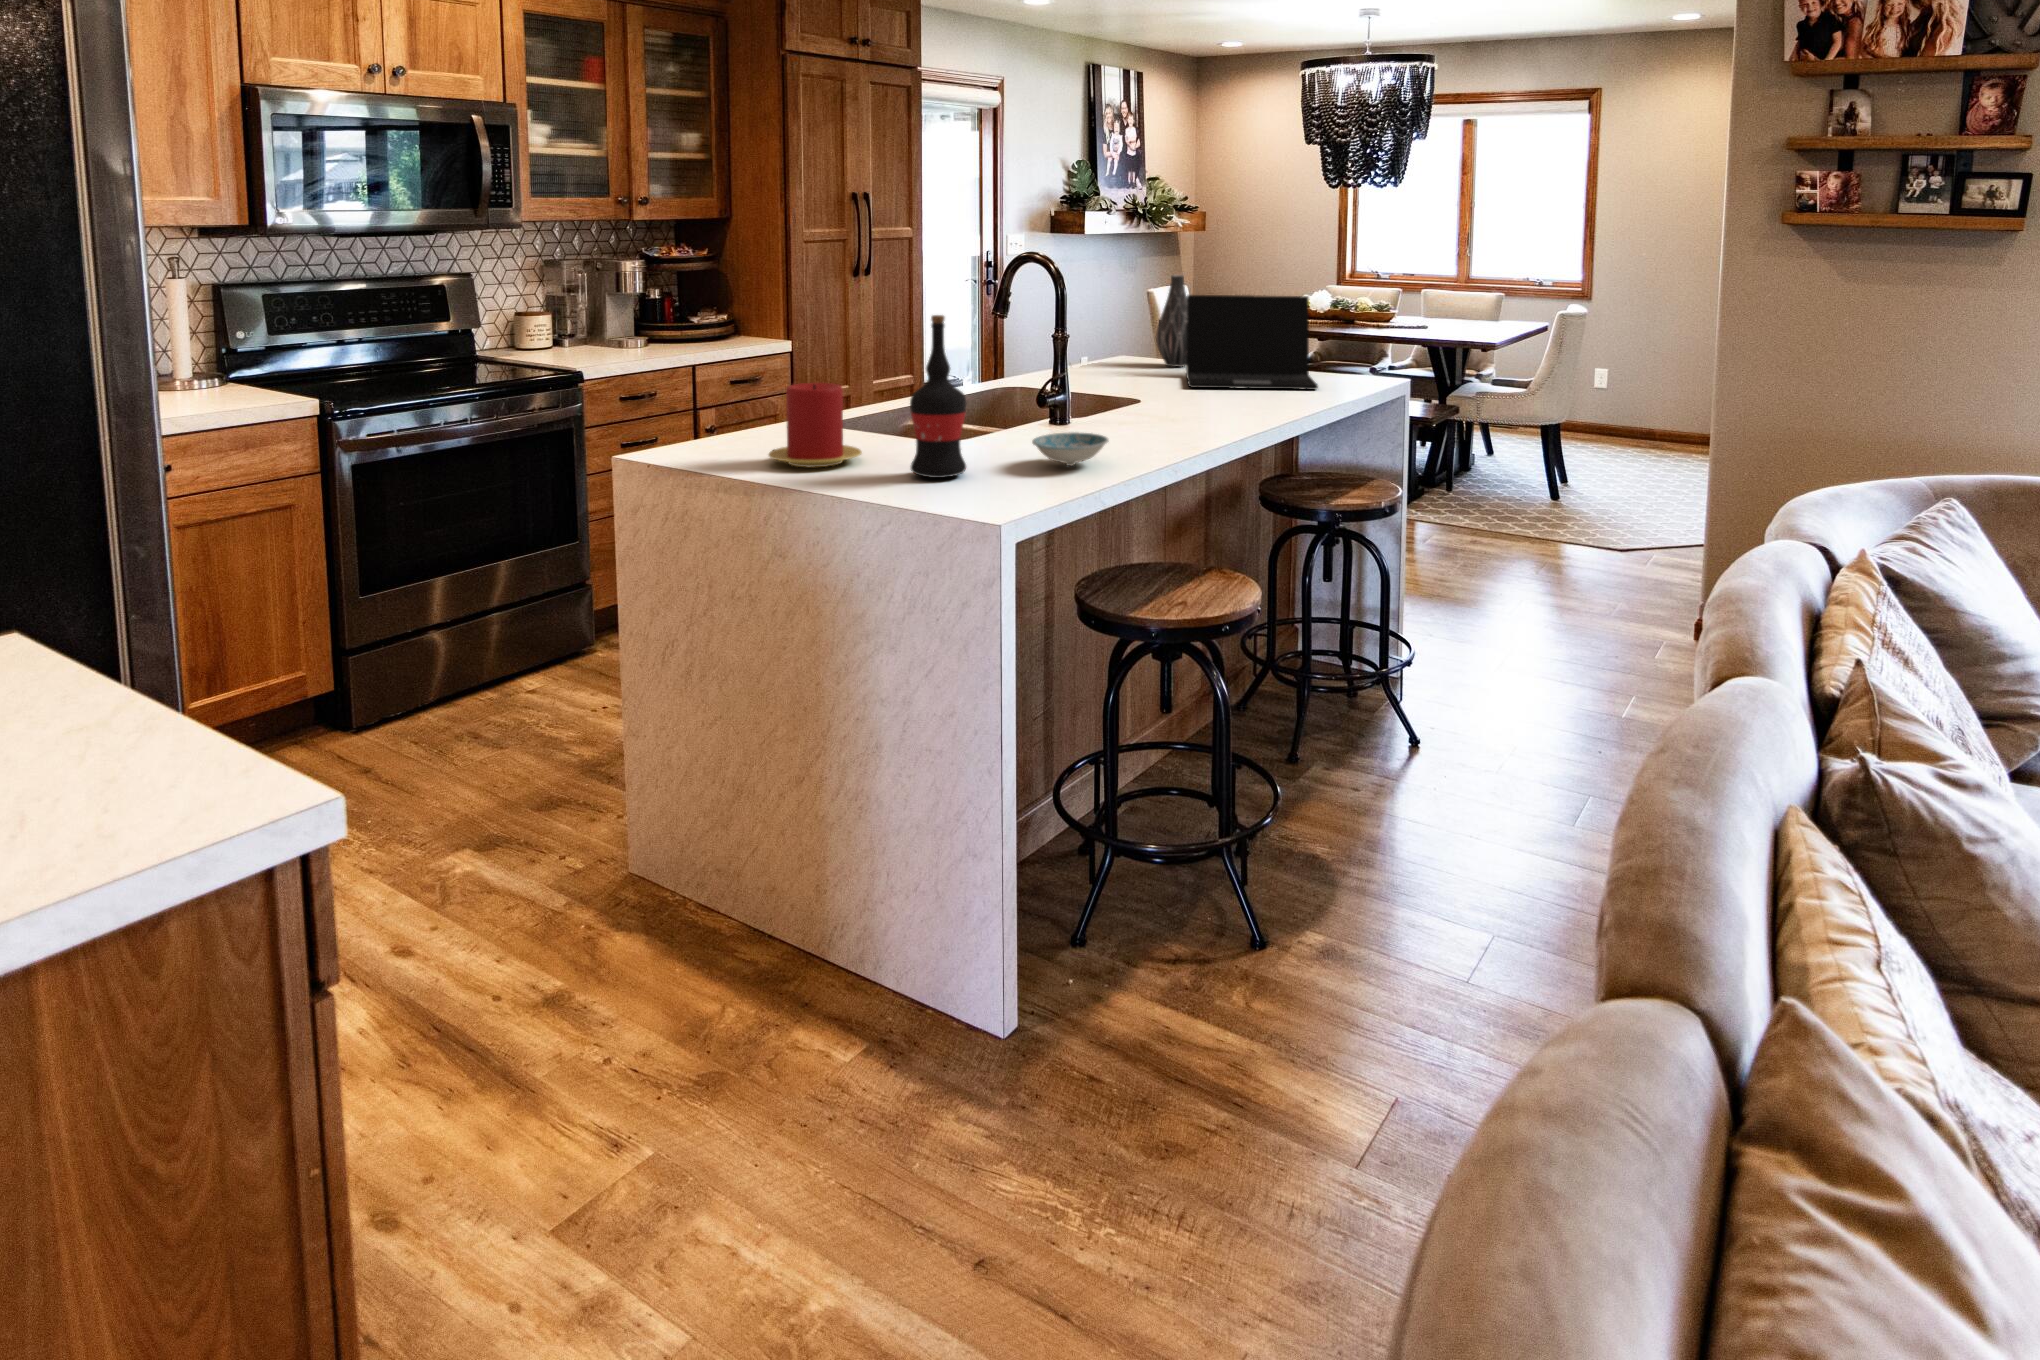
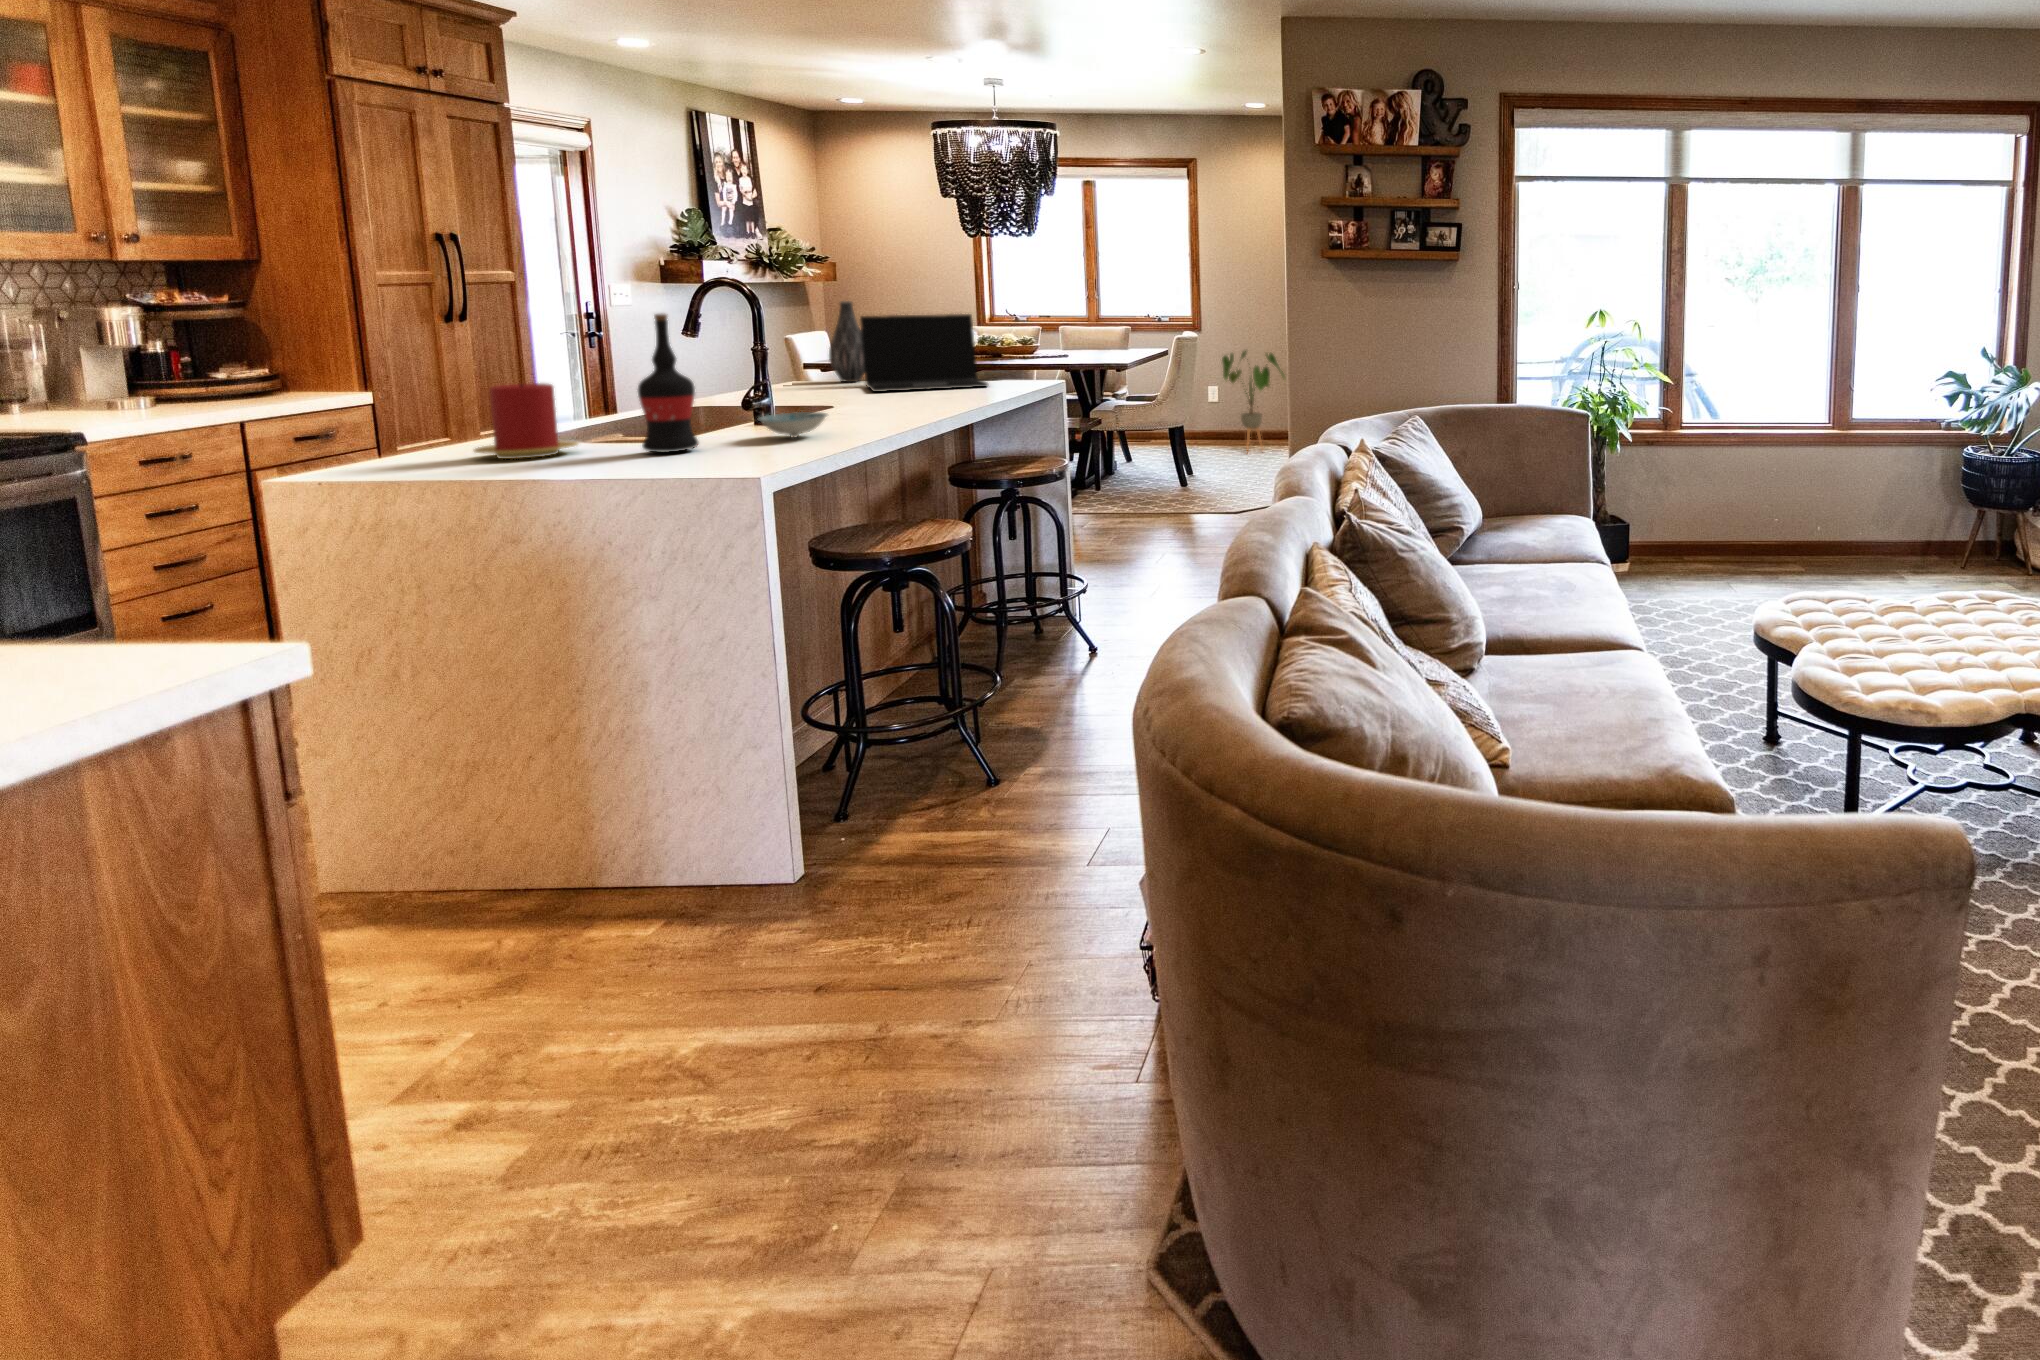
house plant: none [1618,324,1702,454] -> present [1222,351,1285,451]

